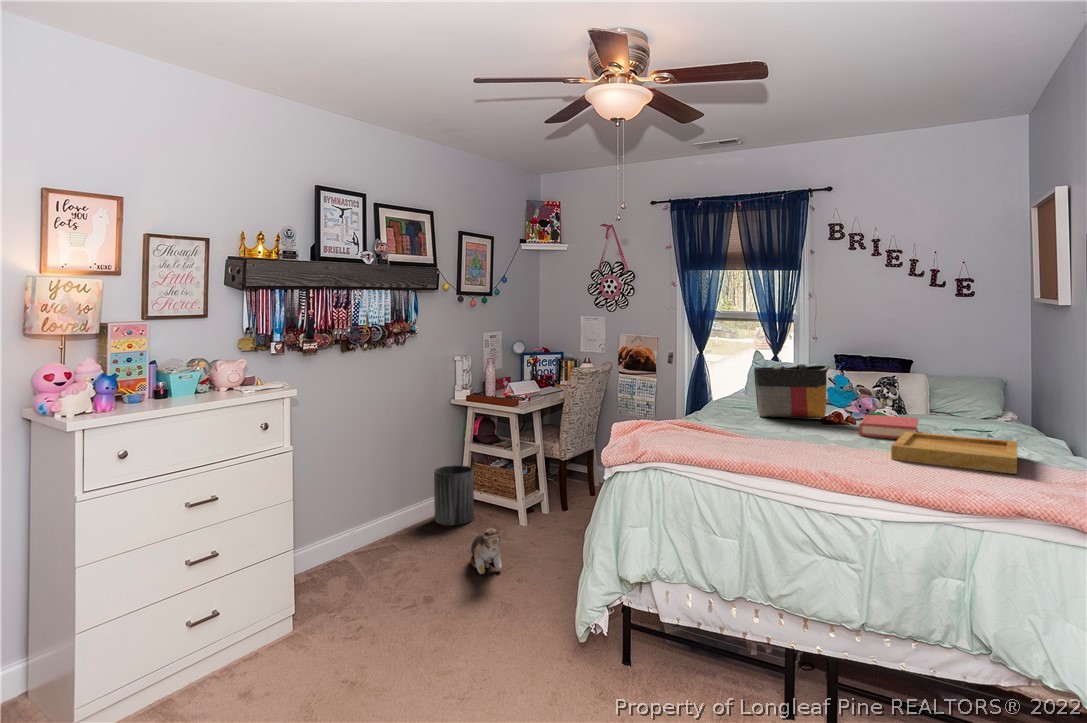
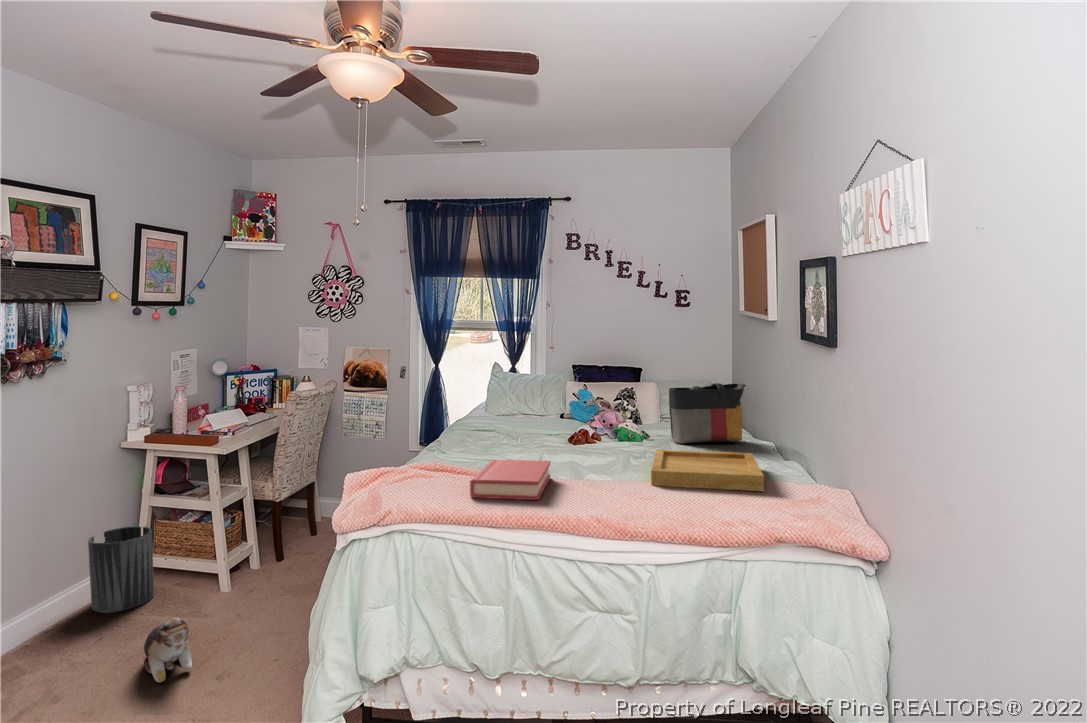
tote bag: present [754,364,830,418] -> present [669,383,746,444]
hardback book: present [859,415,918,439] -> present [470,460,550,500]

